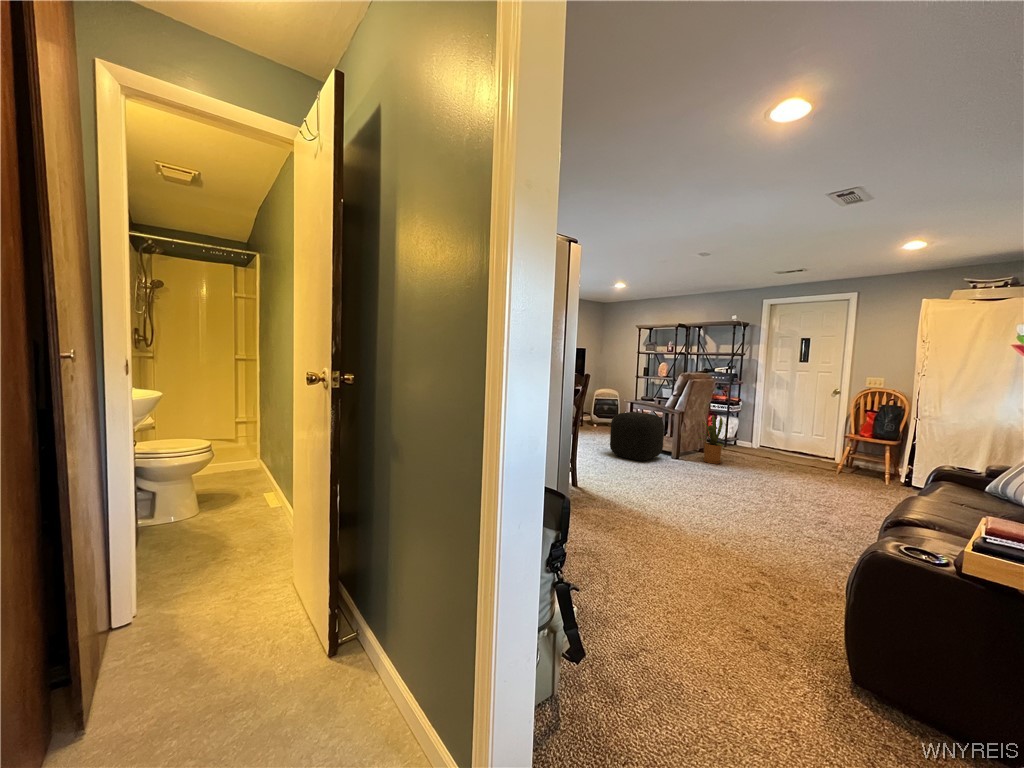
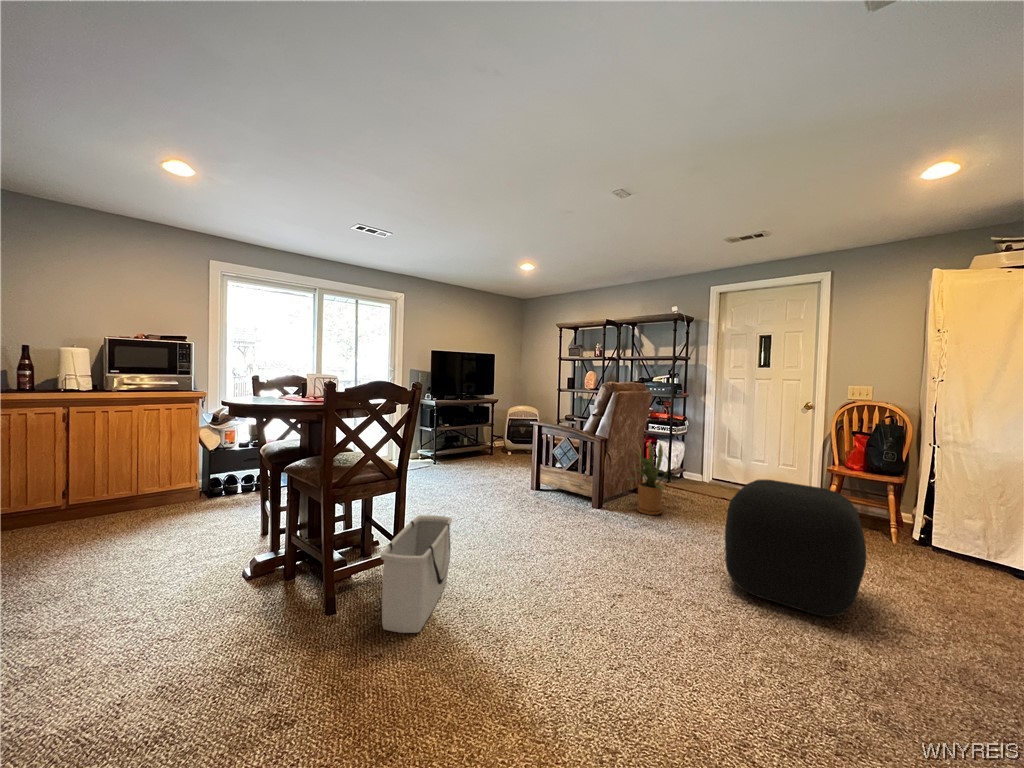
ottoman: present [610,412,664,461] -> present [725,479,866,617]
storage bin: none [578,449,606,499] -> present [381,515,452,633]

